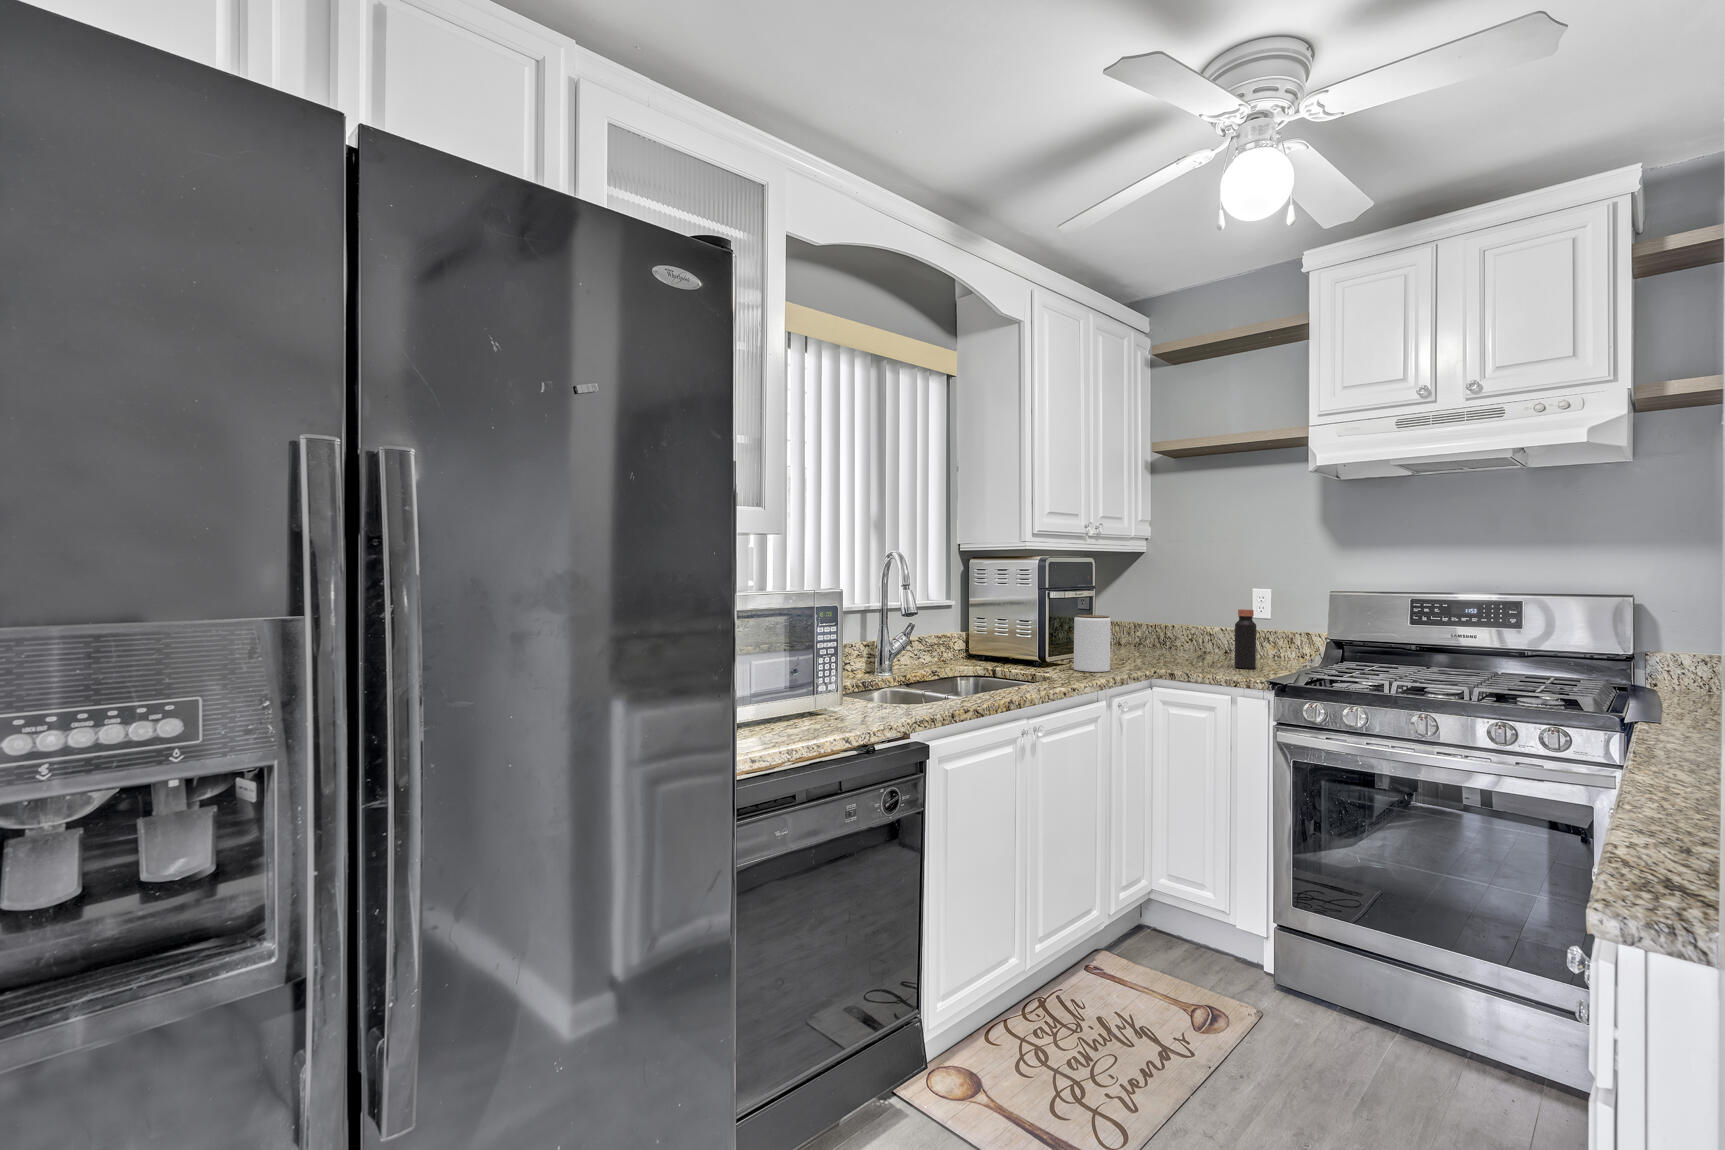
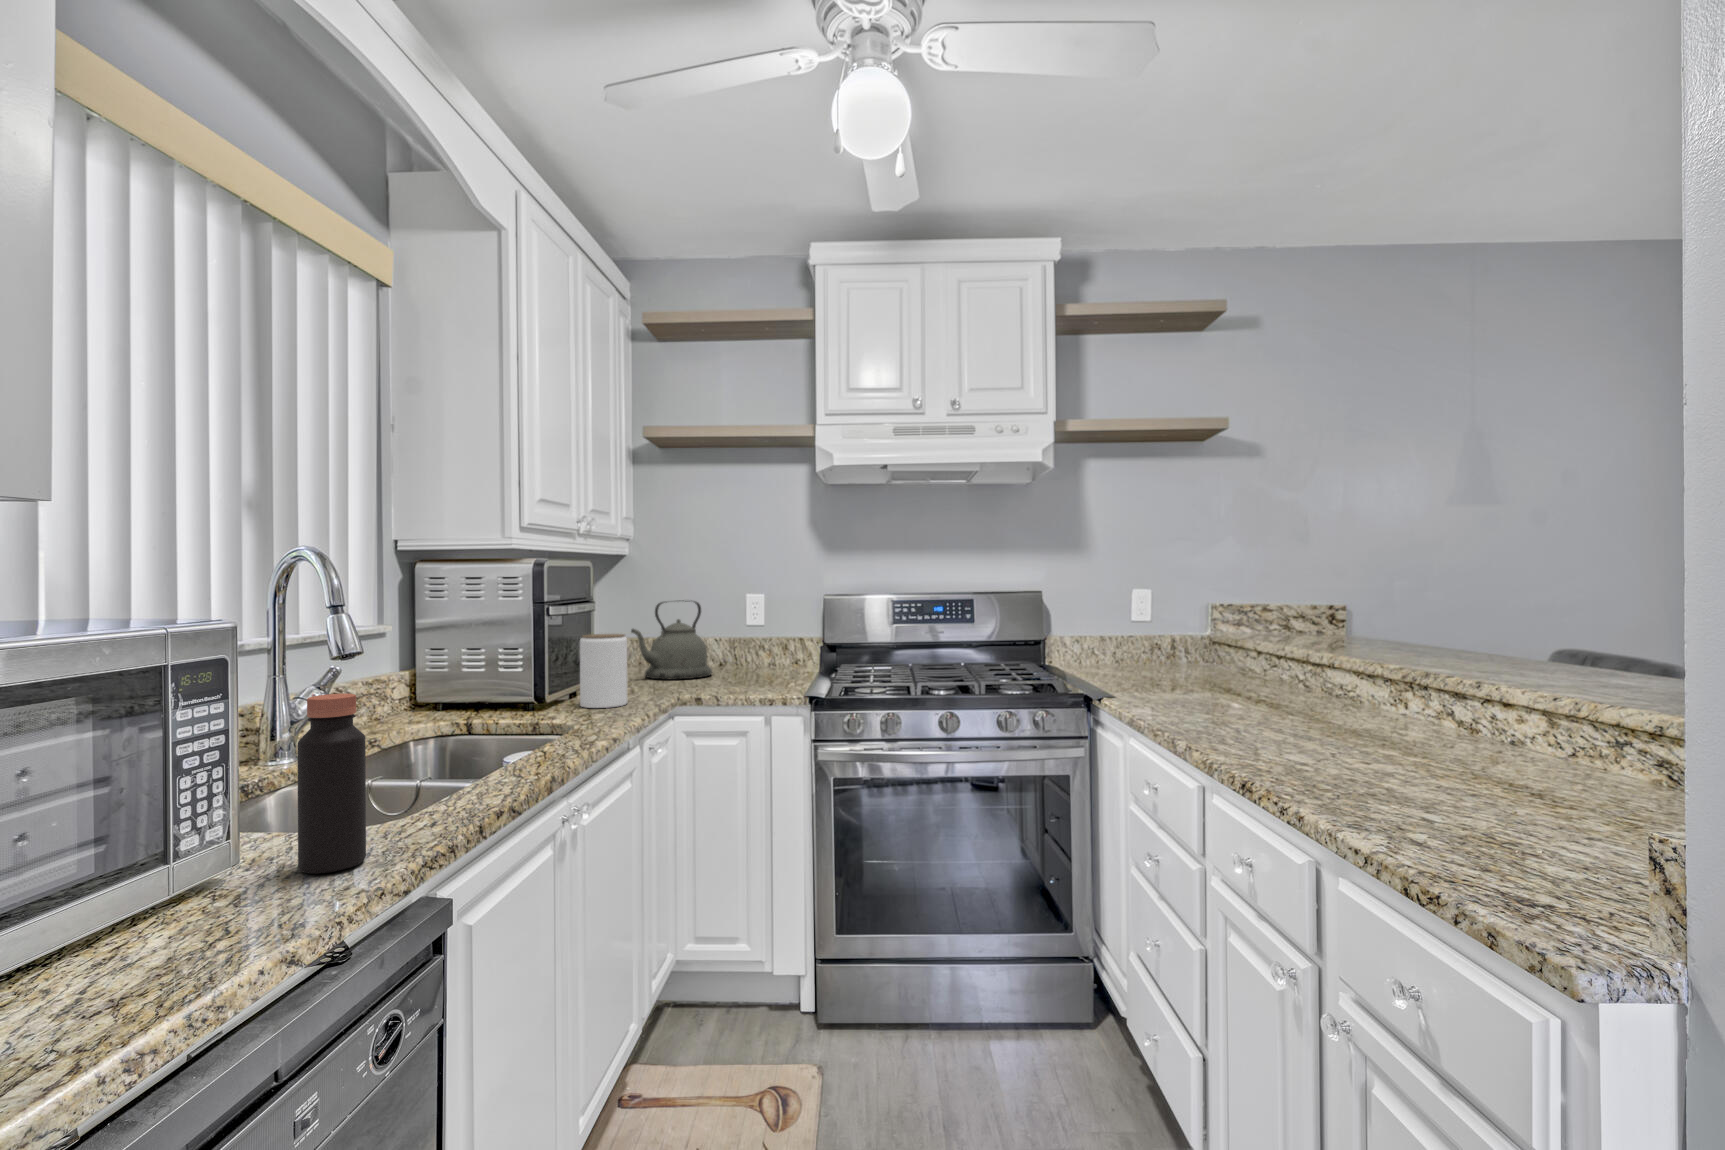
kettle: none [1135,592,1210,661] -> present [631,600,712,679]
bottle: present [1234,609,1256,669] -> present [298,694,366,874]

